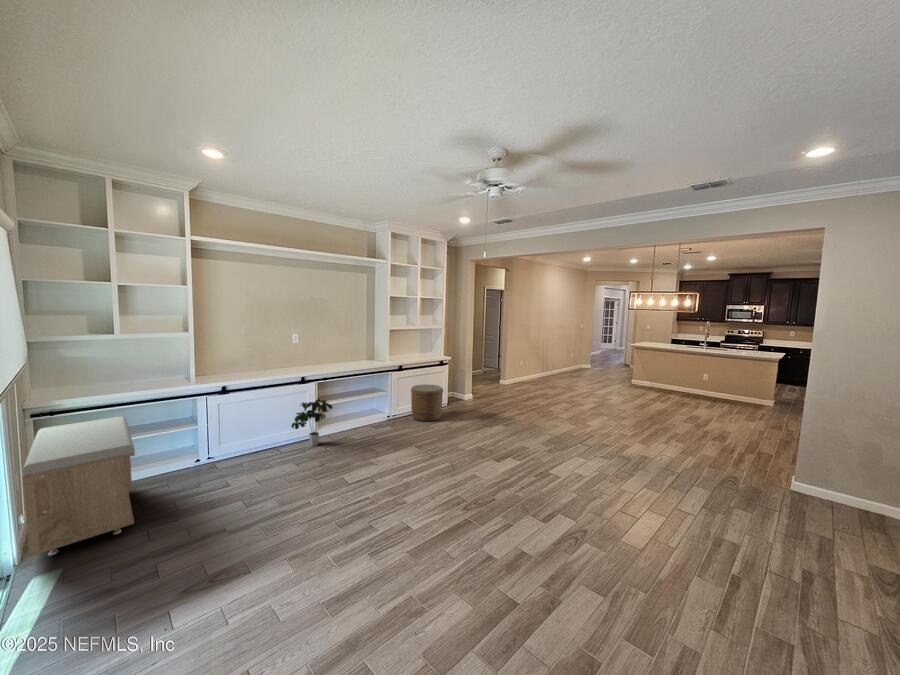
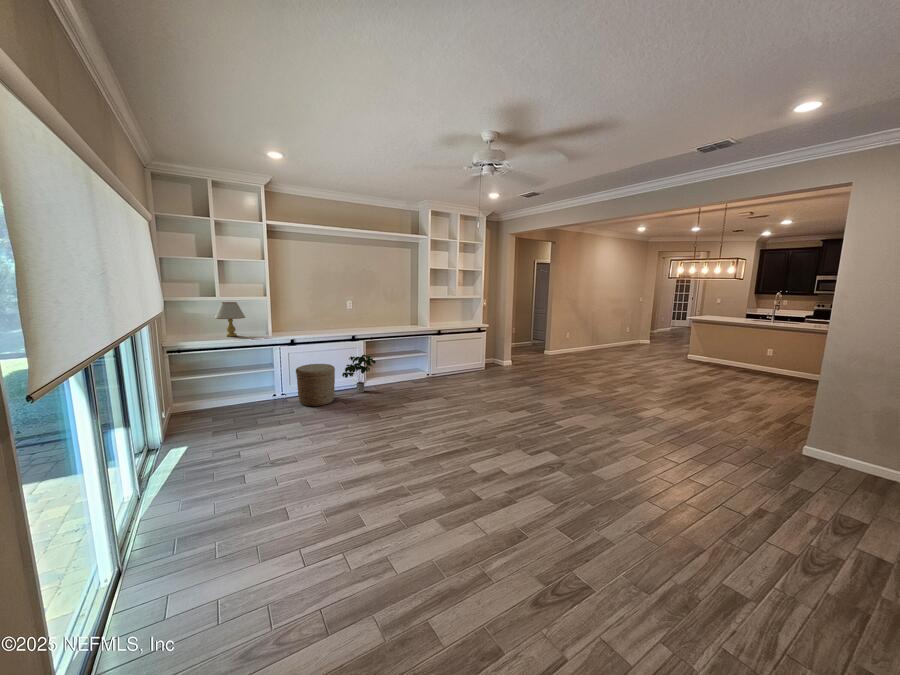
table lamp: none [111,340,158,387] -> present [215,302,245,337]
woven basket: present [411,384,443,422] -> present [296,364,335,406]
storage bench: present [23,416,135,556] -> none [165,356,230,440]

